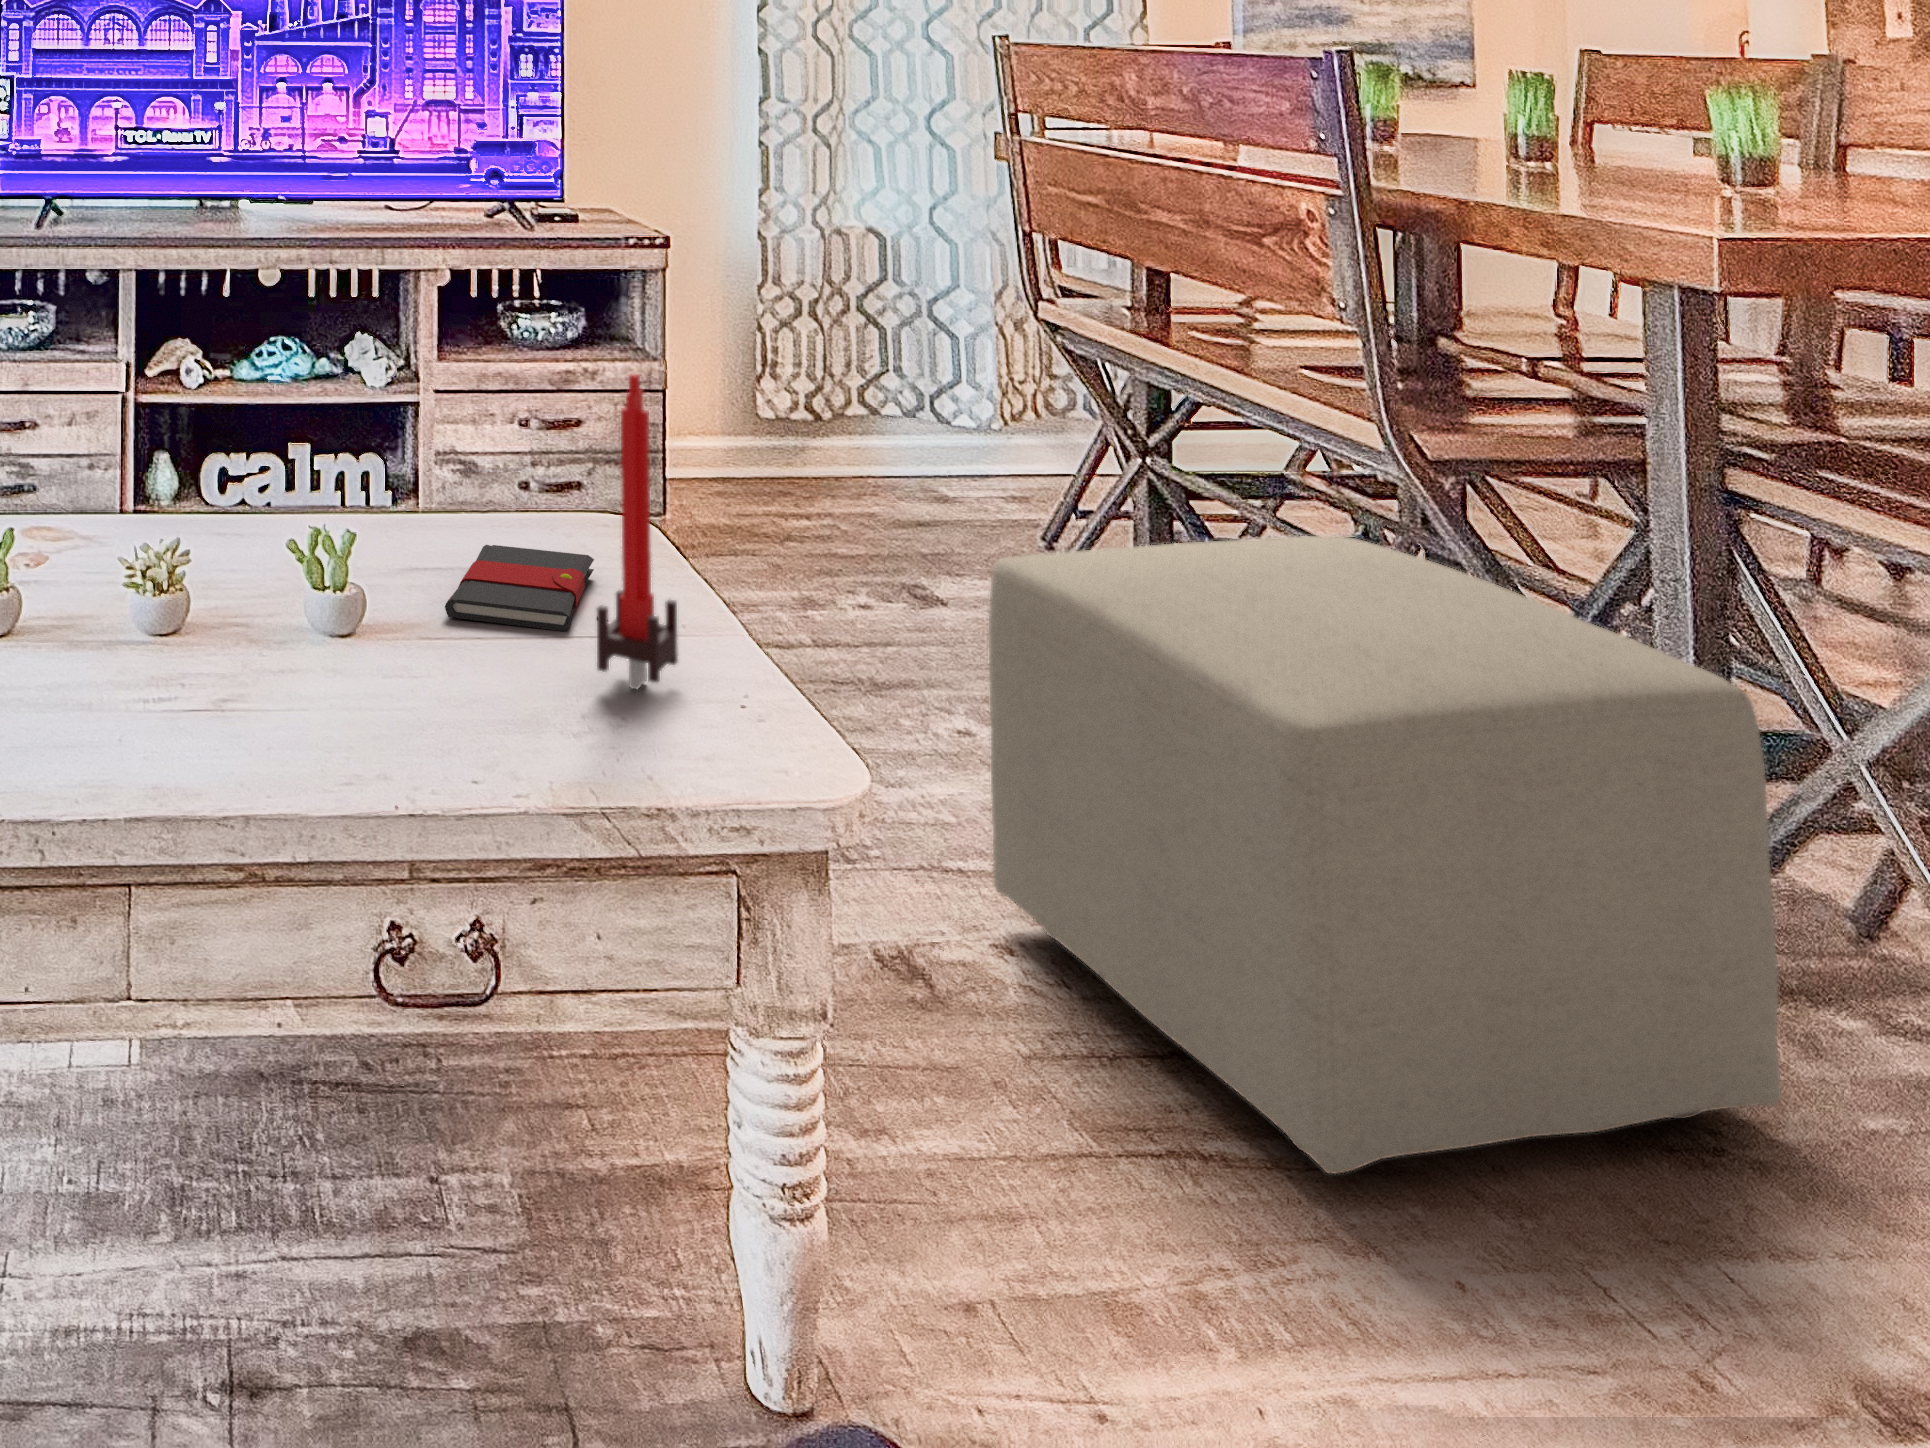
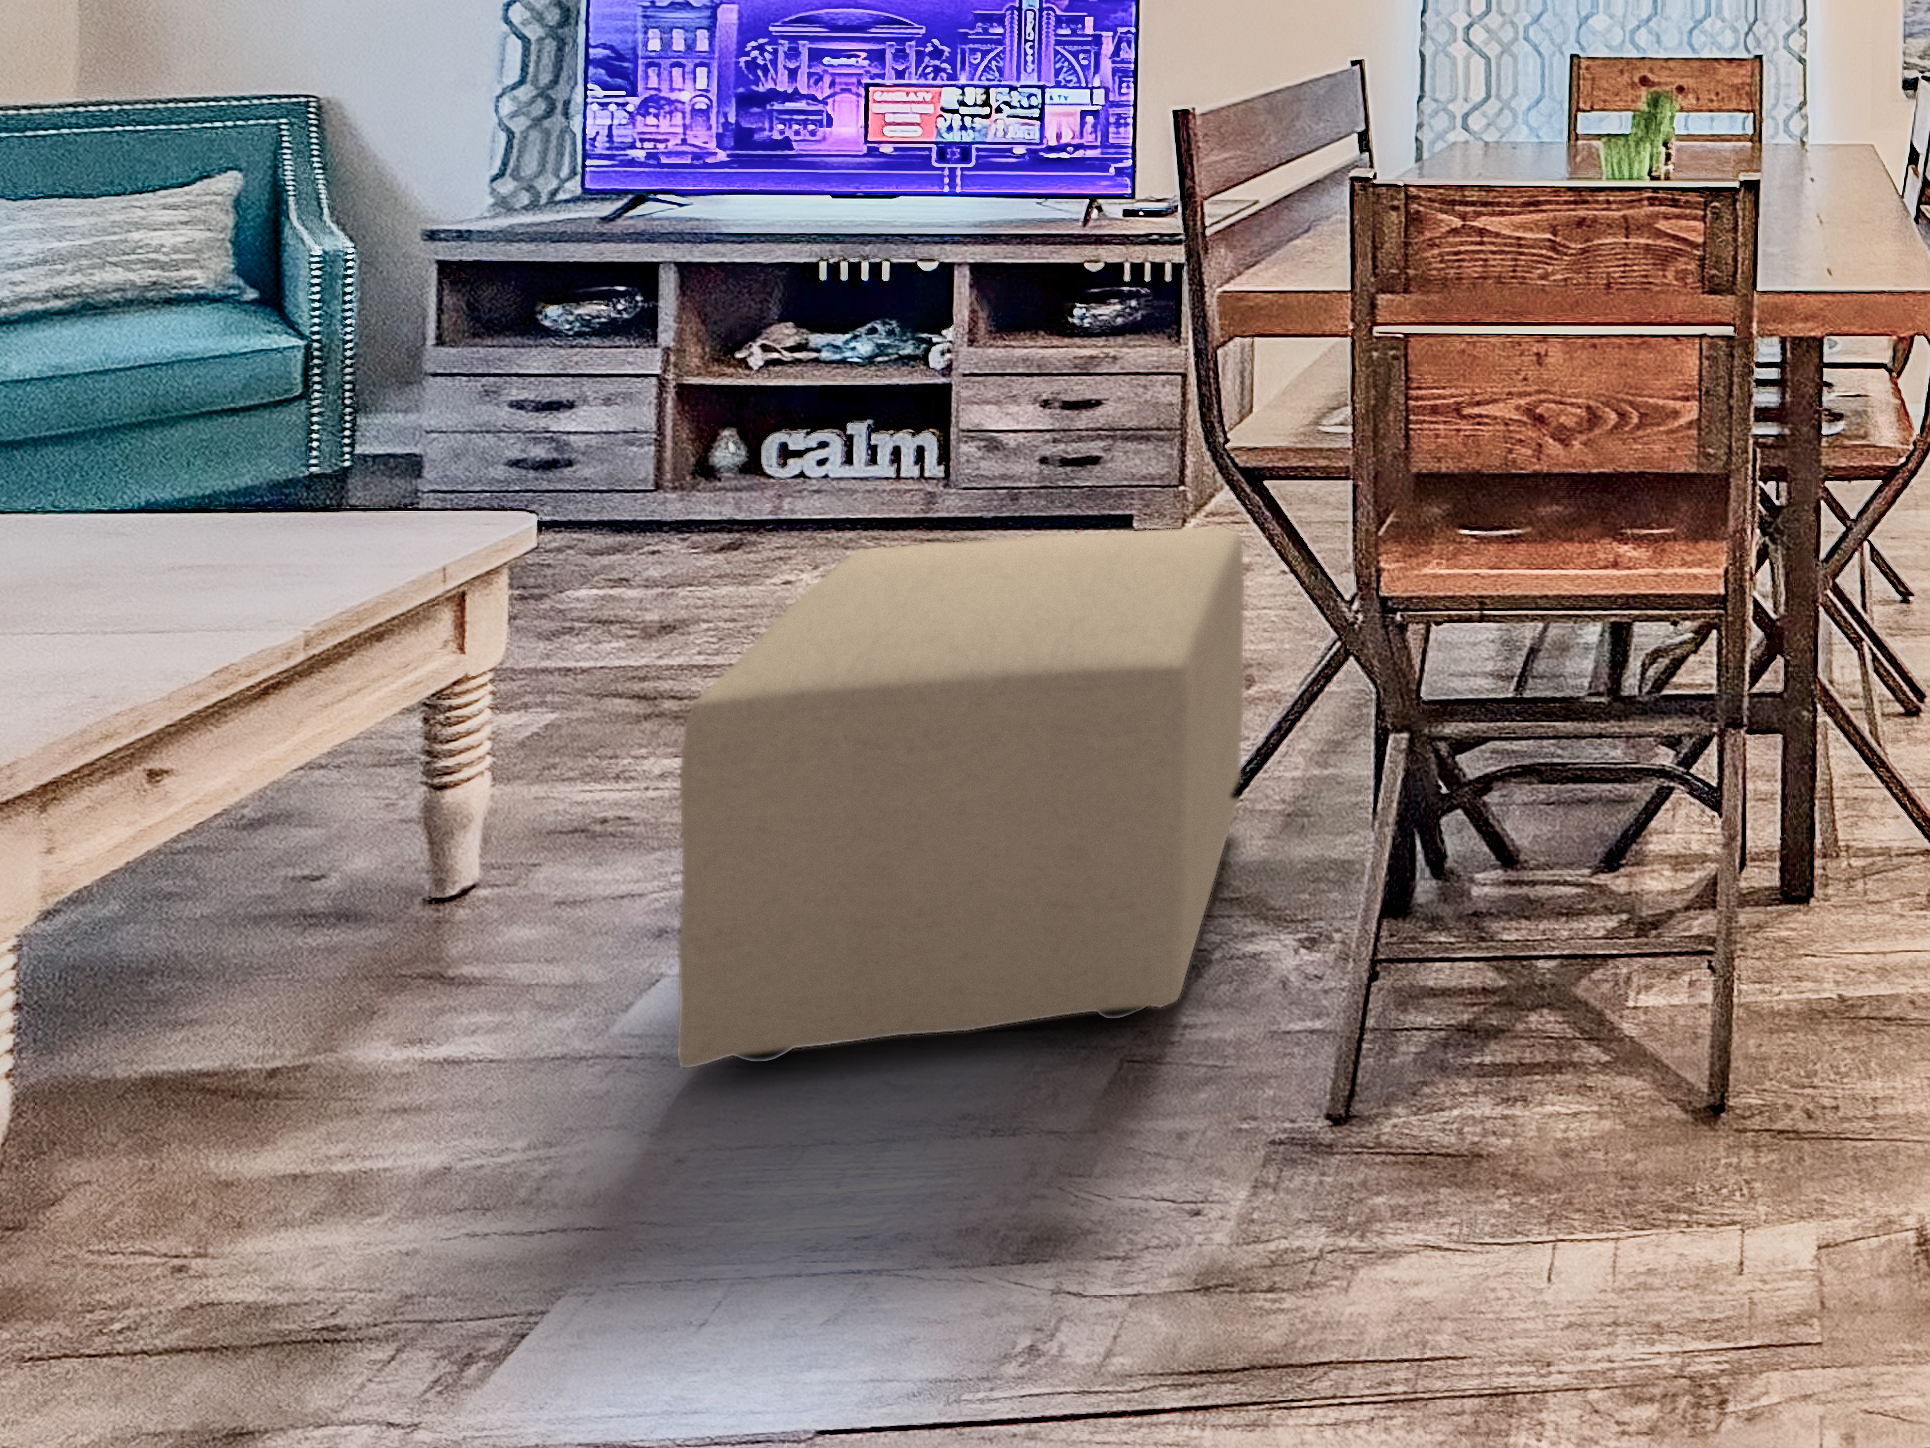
candle: present [597,374,678,689] -> none [36,408,130,677]
book: present [445,545,594,631] -> none [102,543,360,623]

